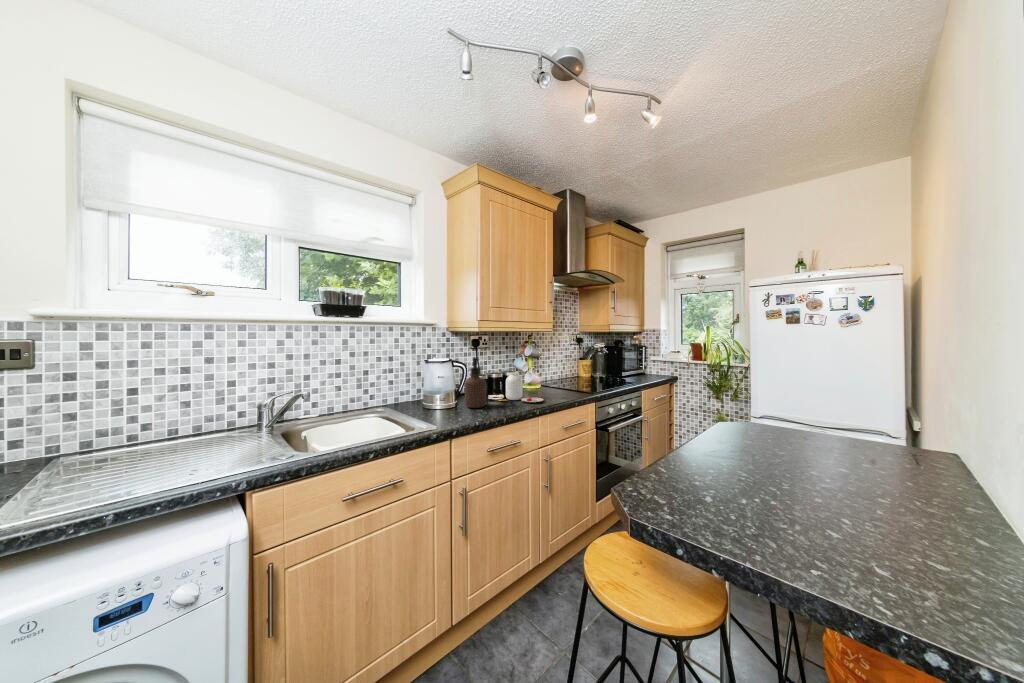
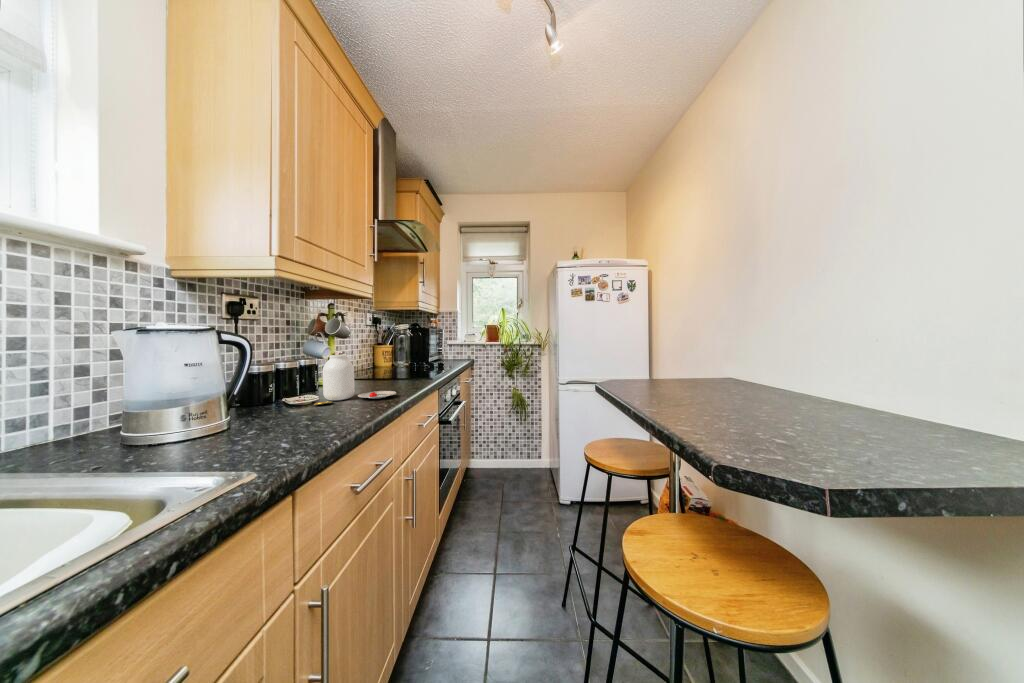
soap dispenser: present [465,358,486,408] -> none [255,324,307,424]

